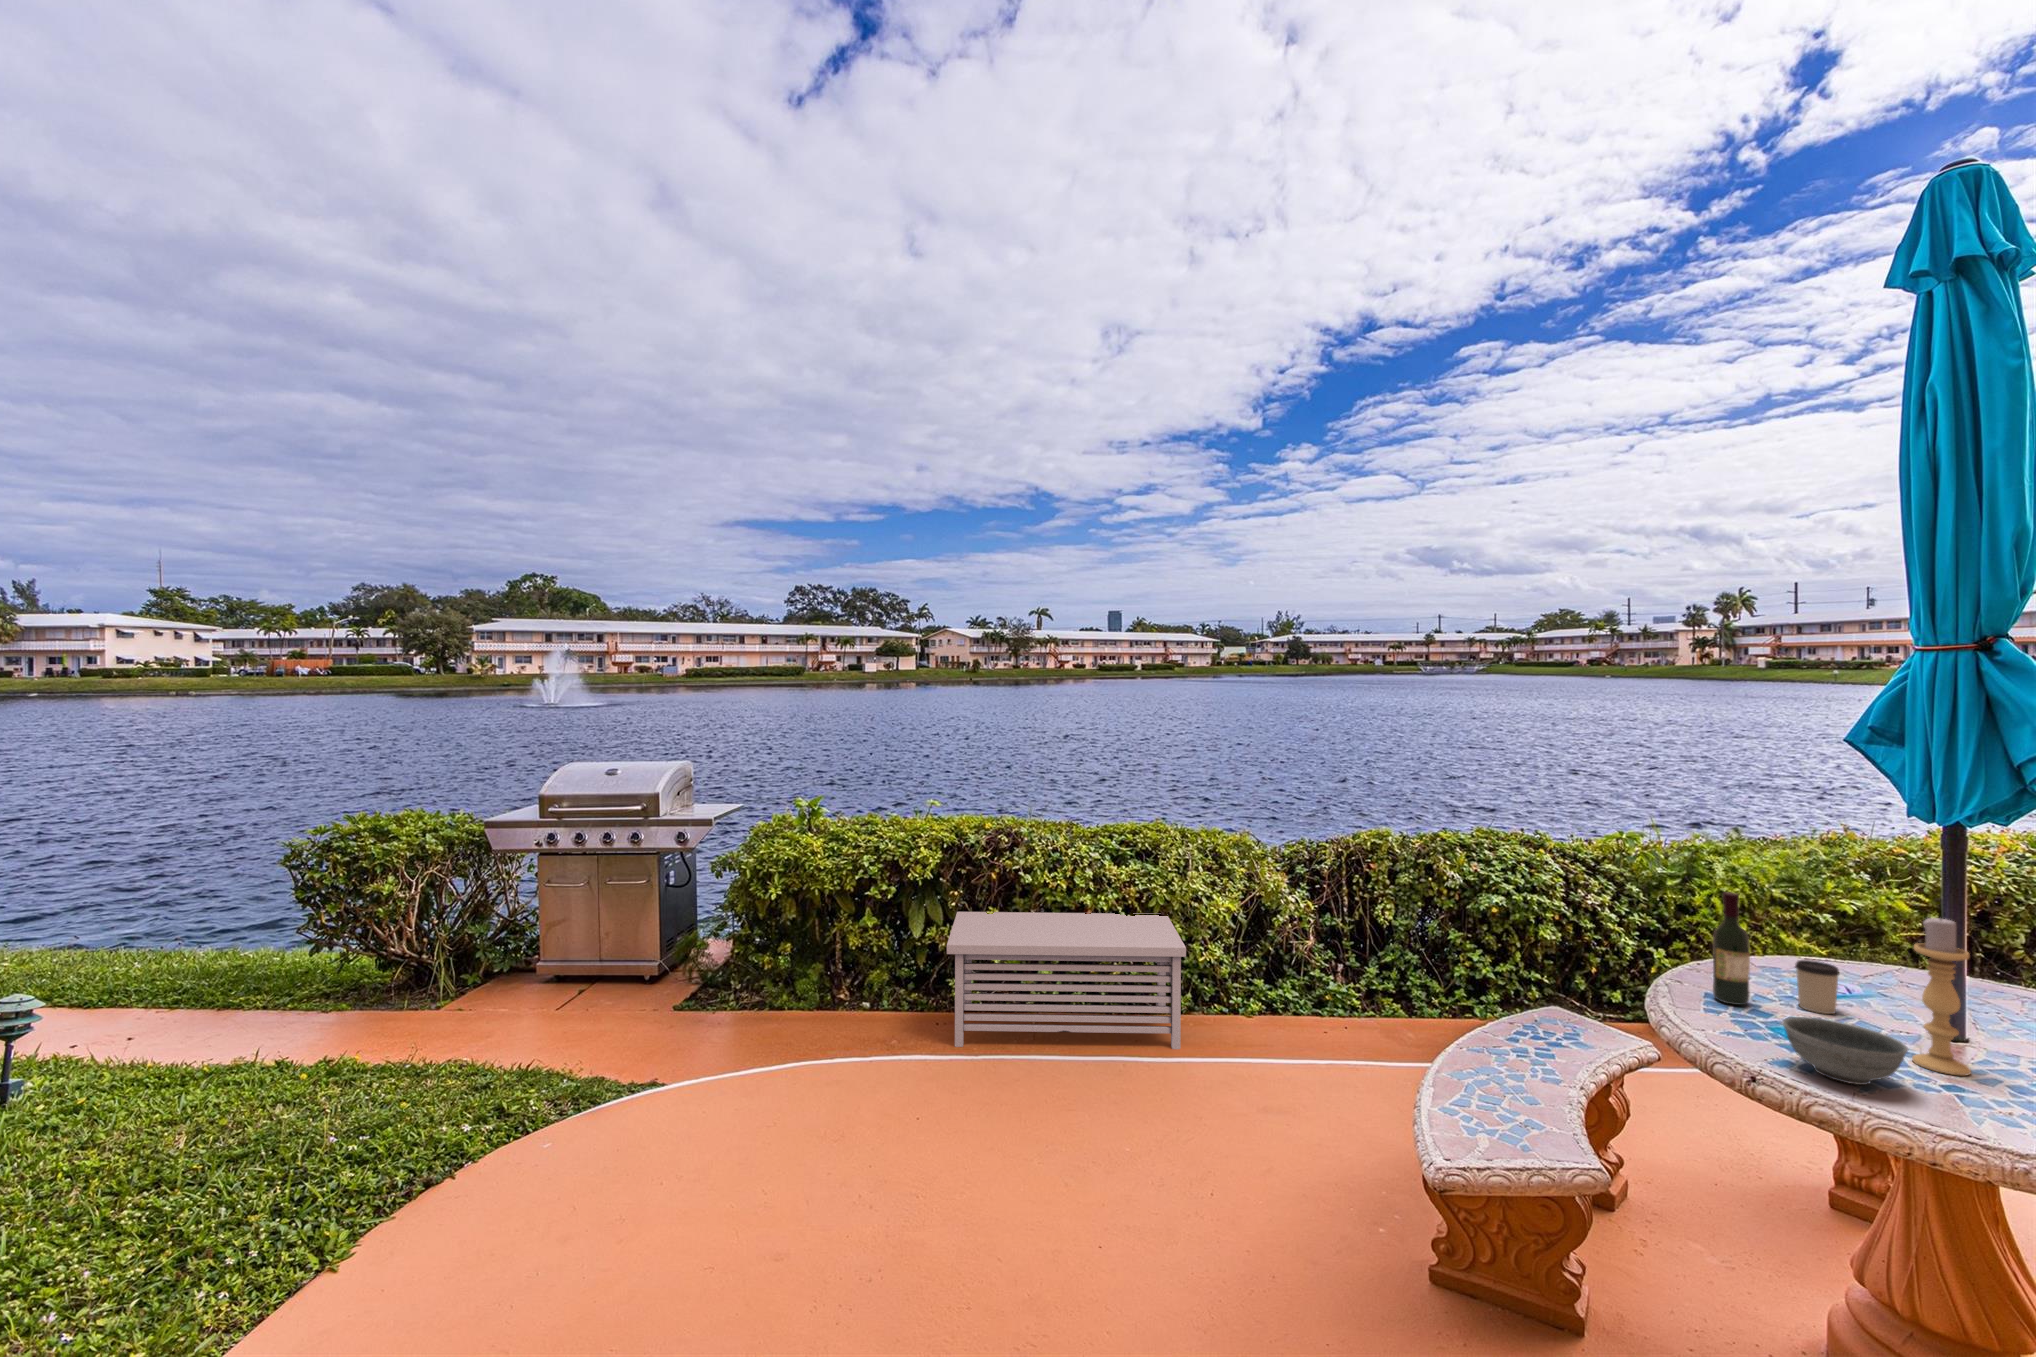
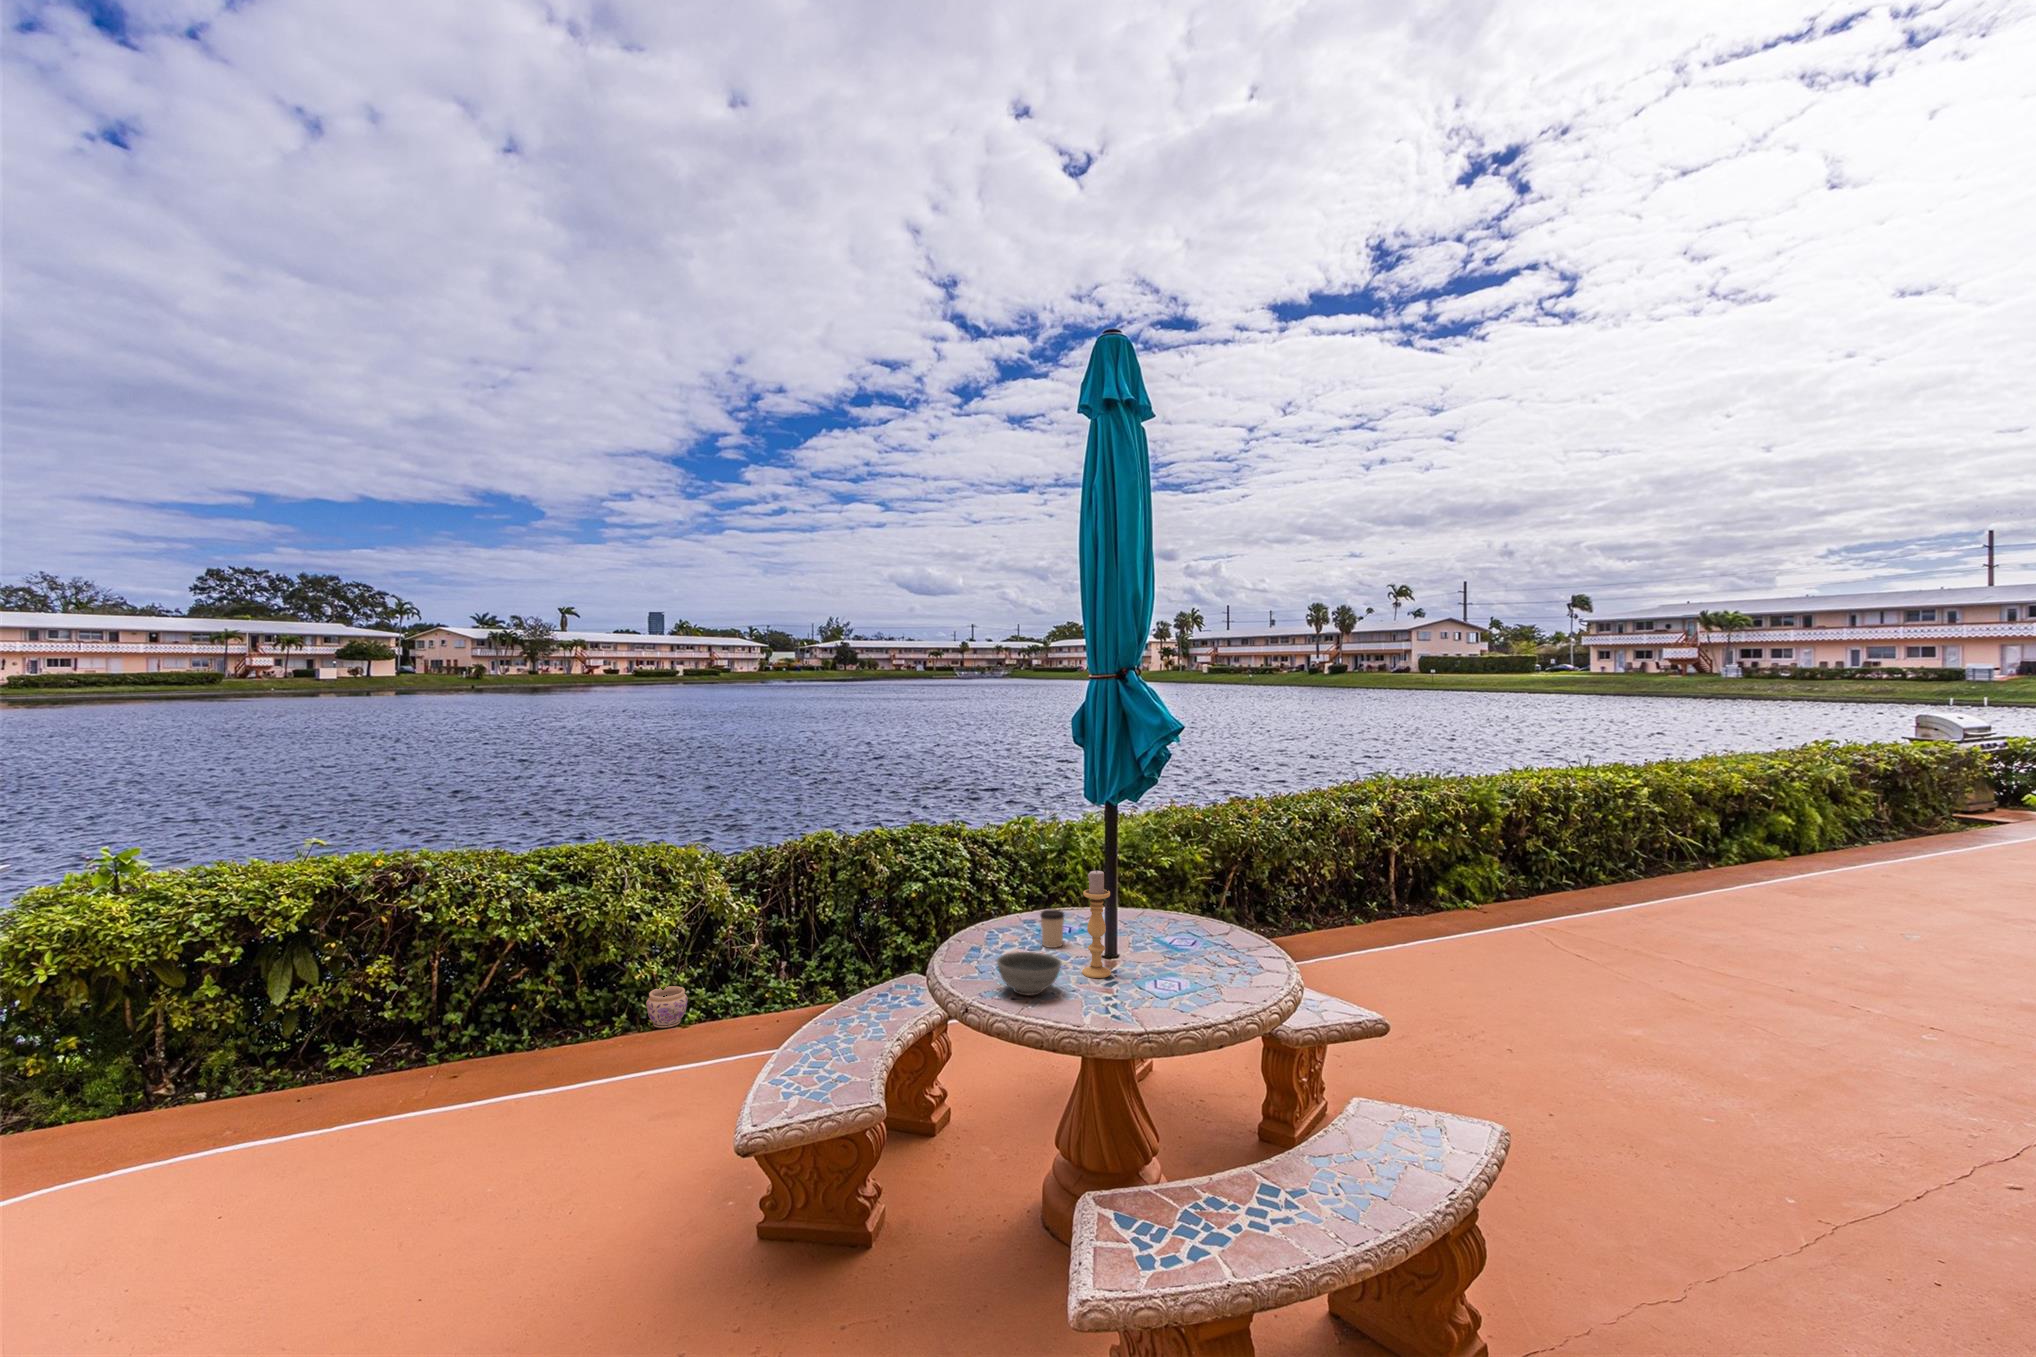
wine bottle: present [1713,892,1750,1005] -> none [987,865,1009,950]
storage bench: present [947,912,1186,1049] -> none [306,936,605,1121]
planter: none [1210,972,1250,1015] -> present [646,986,688,1029]

